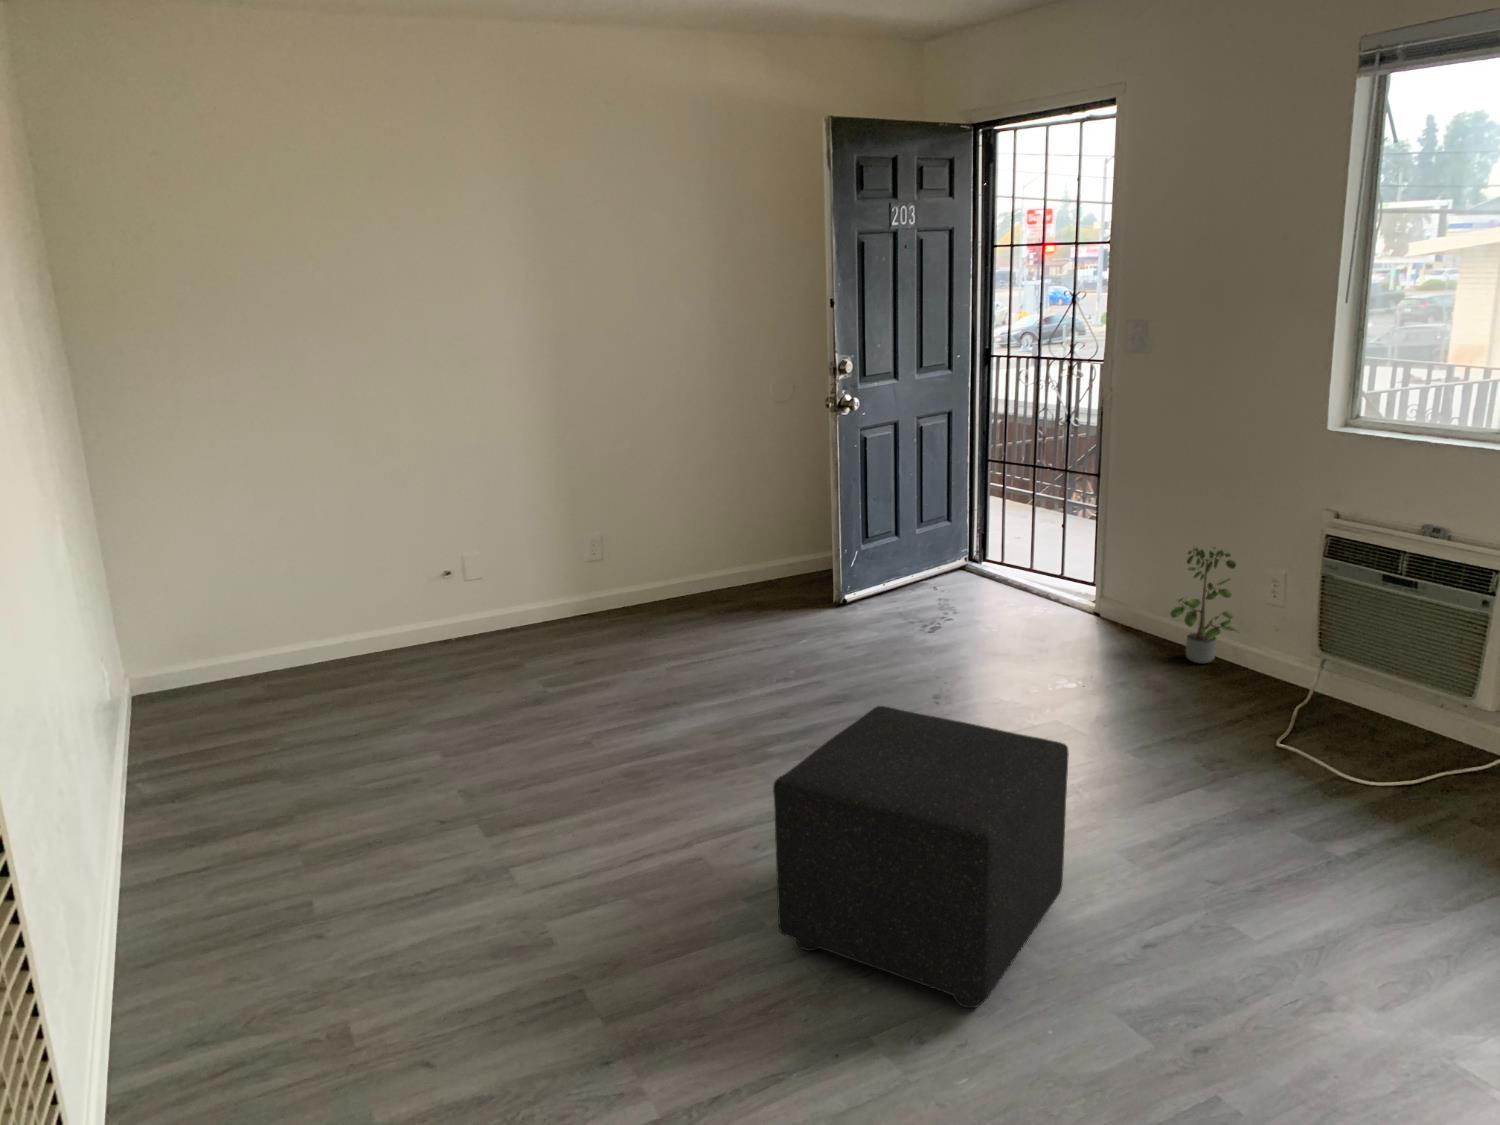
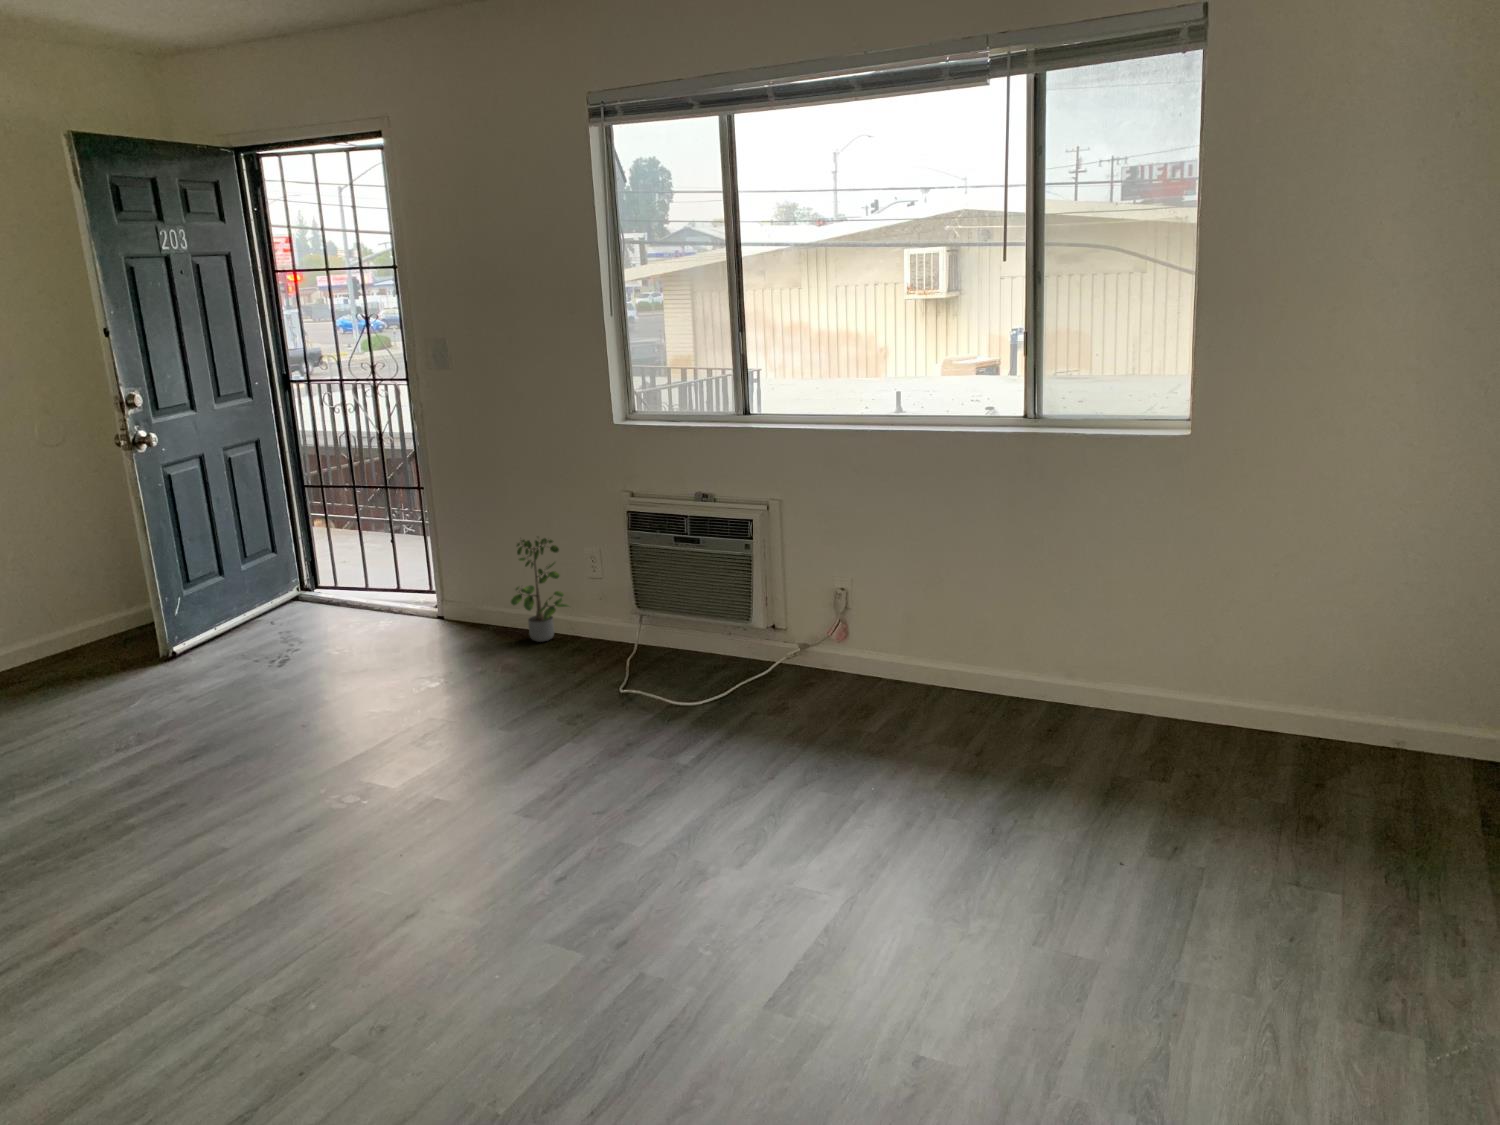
ottoman: present [773,706,1069,1008] -> none [184,715,477,978]

